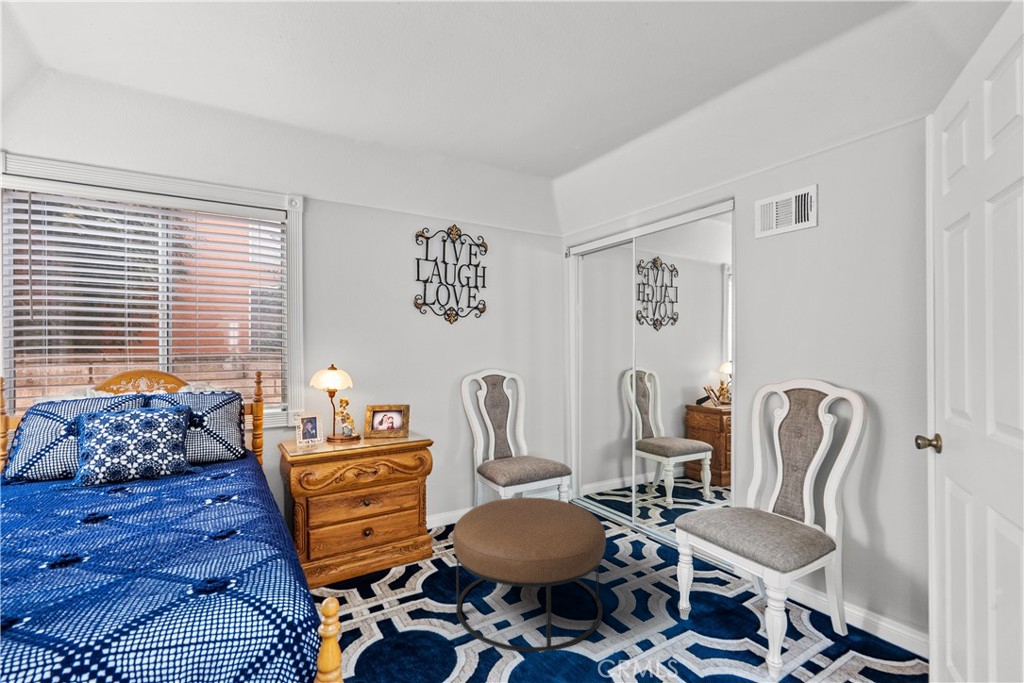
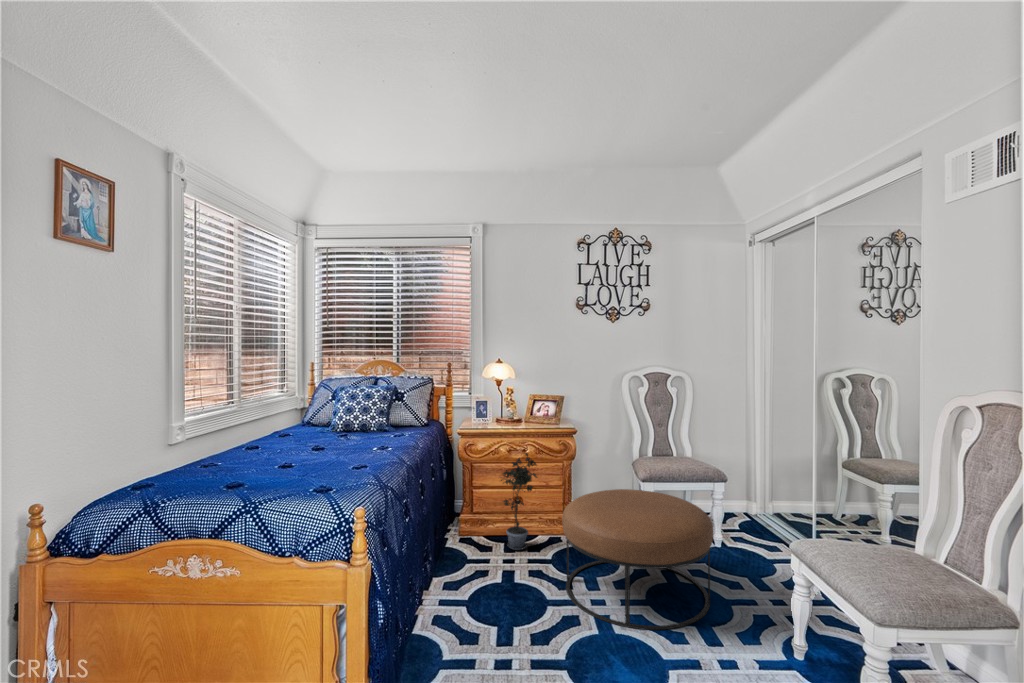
potted plant: none [353,475,404,593] -> present [501,453,537,550]

